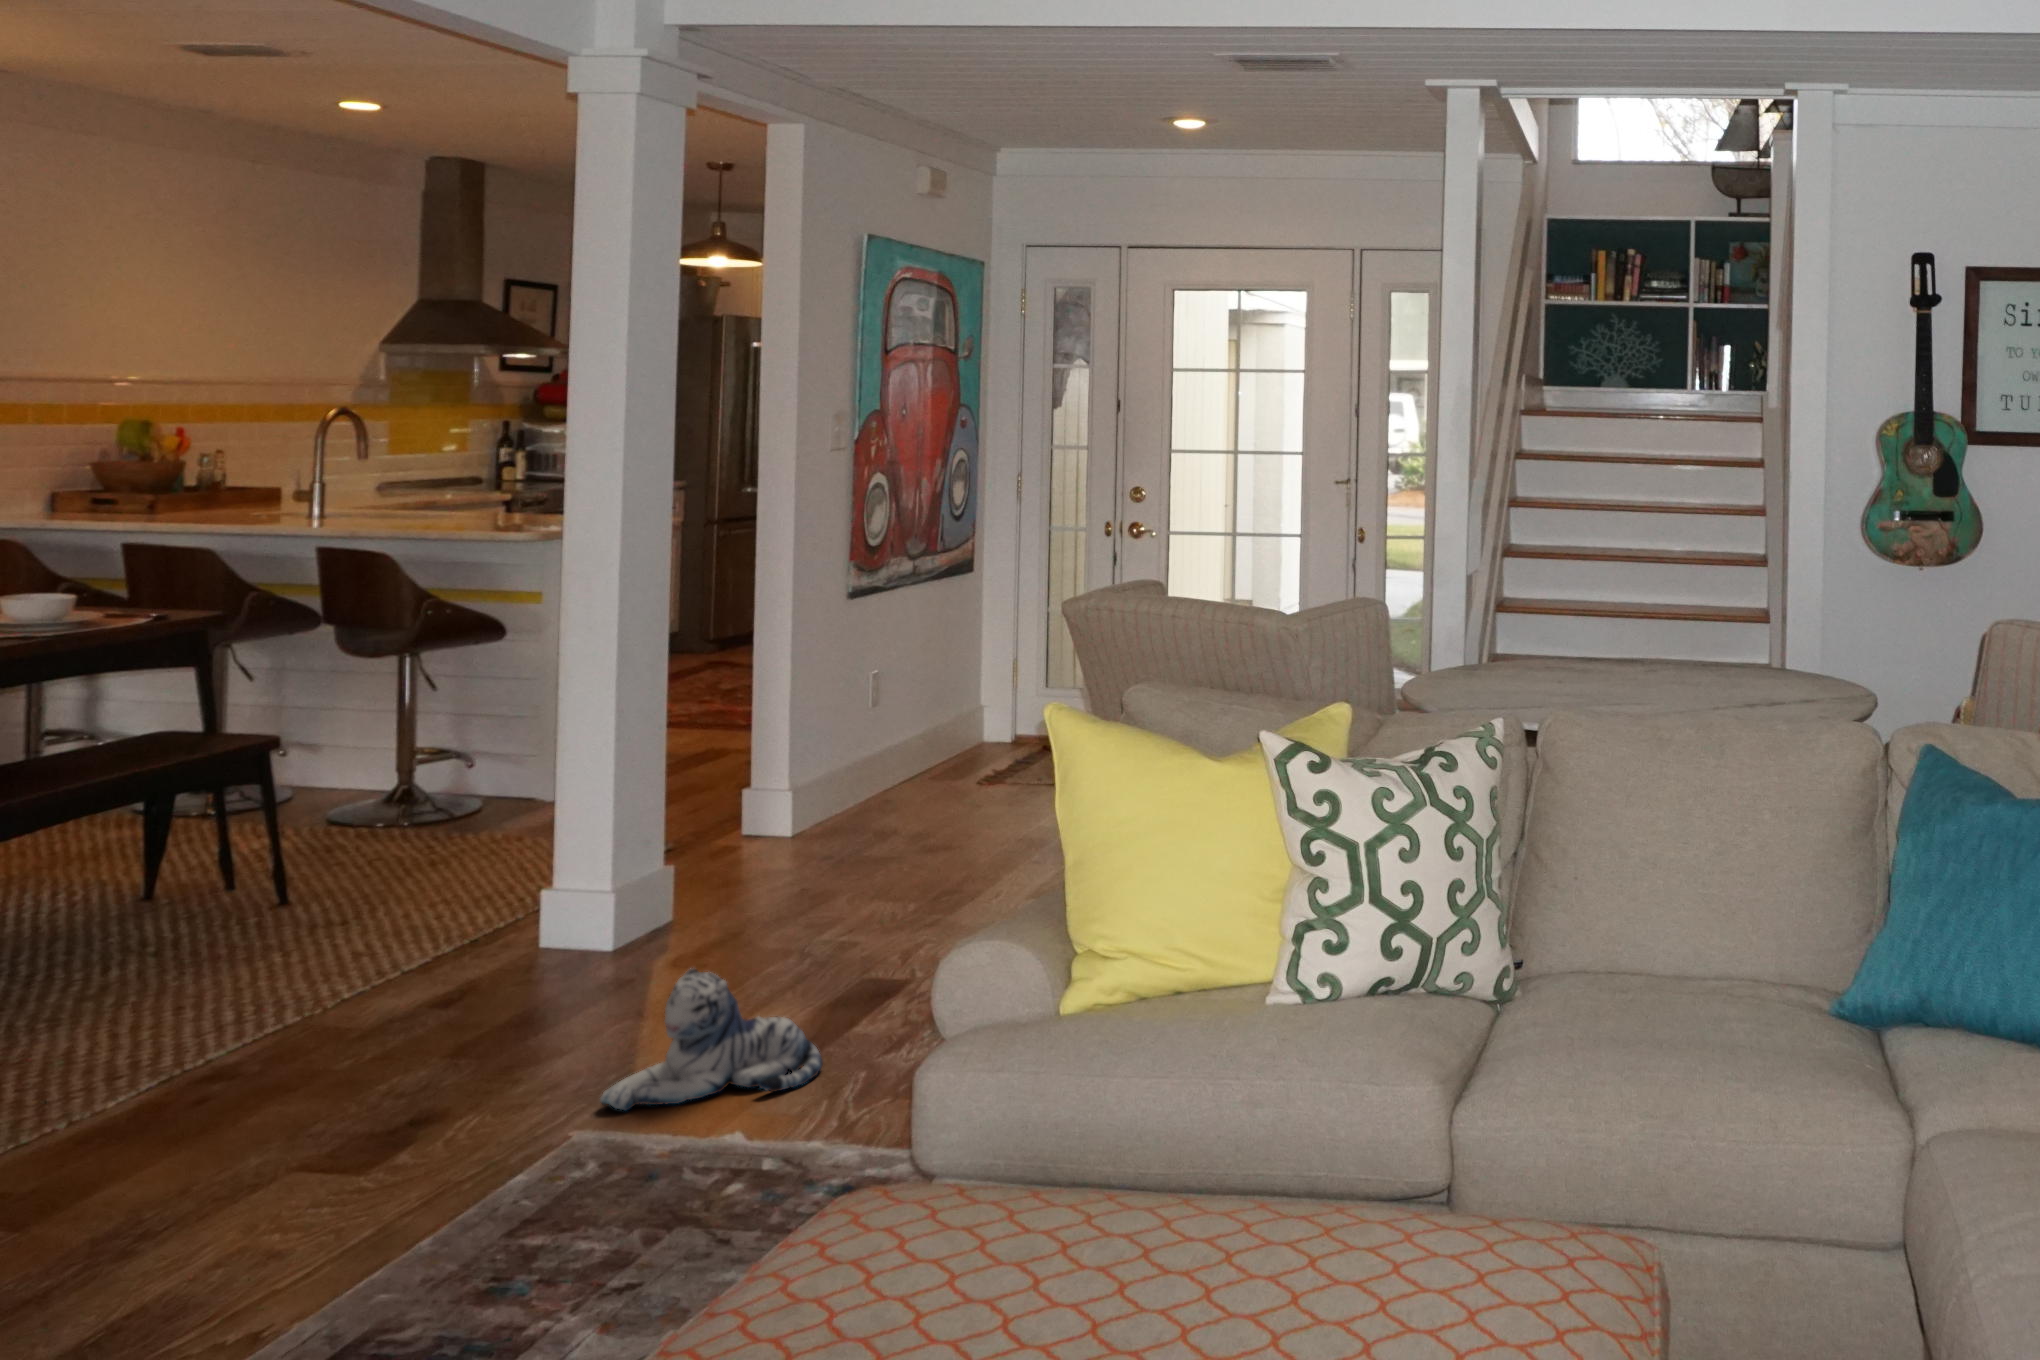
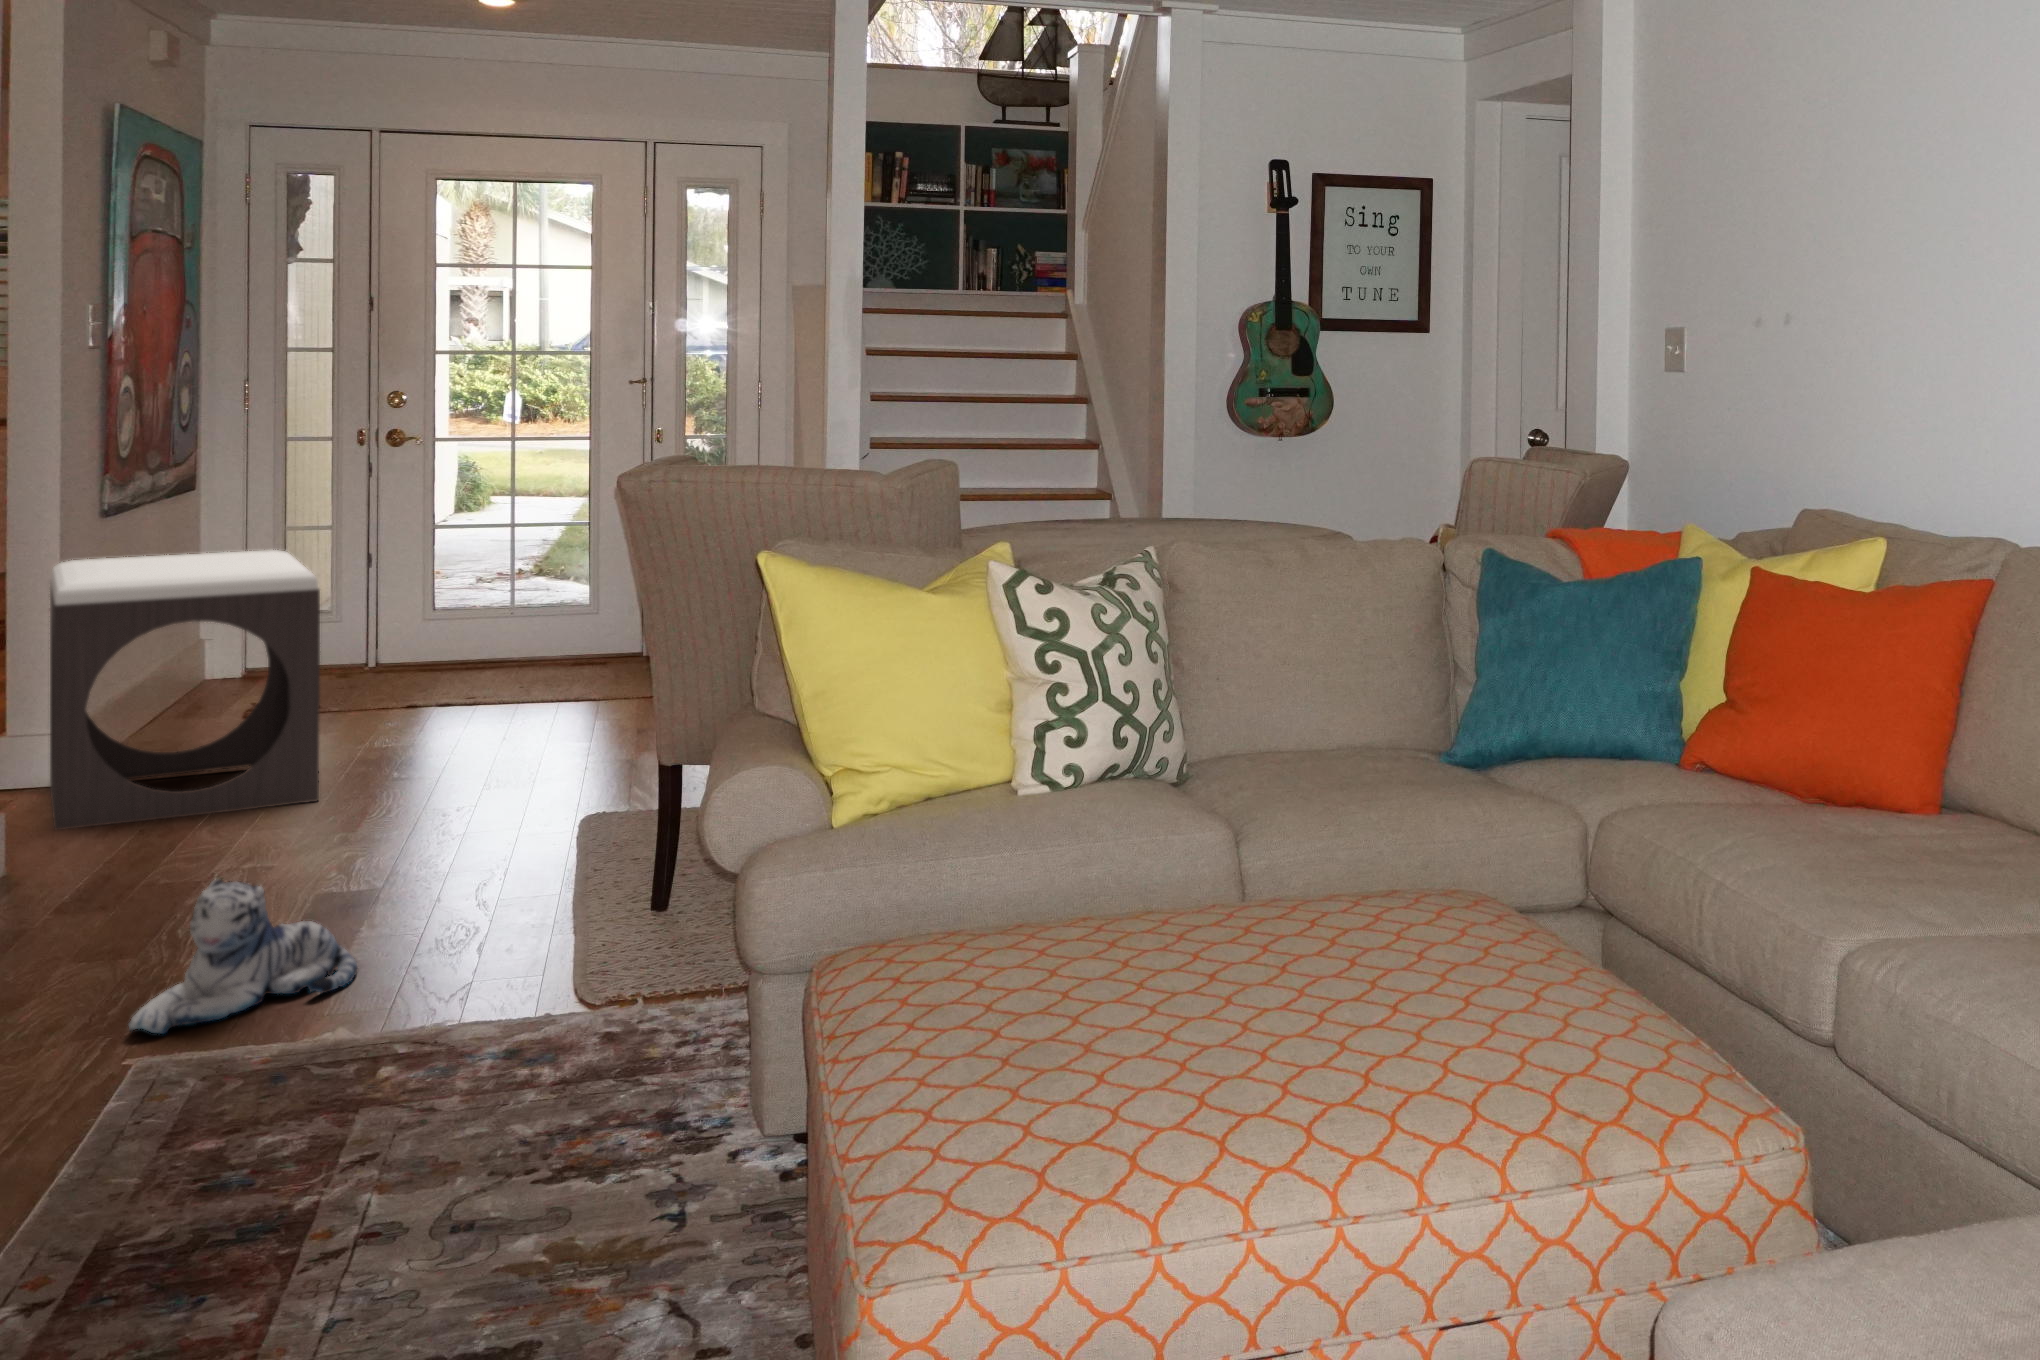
footstool: none [743,641,975,889] -> present [50,550,320,830]

